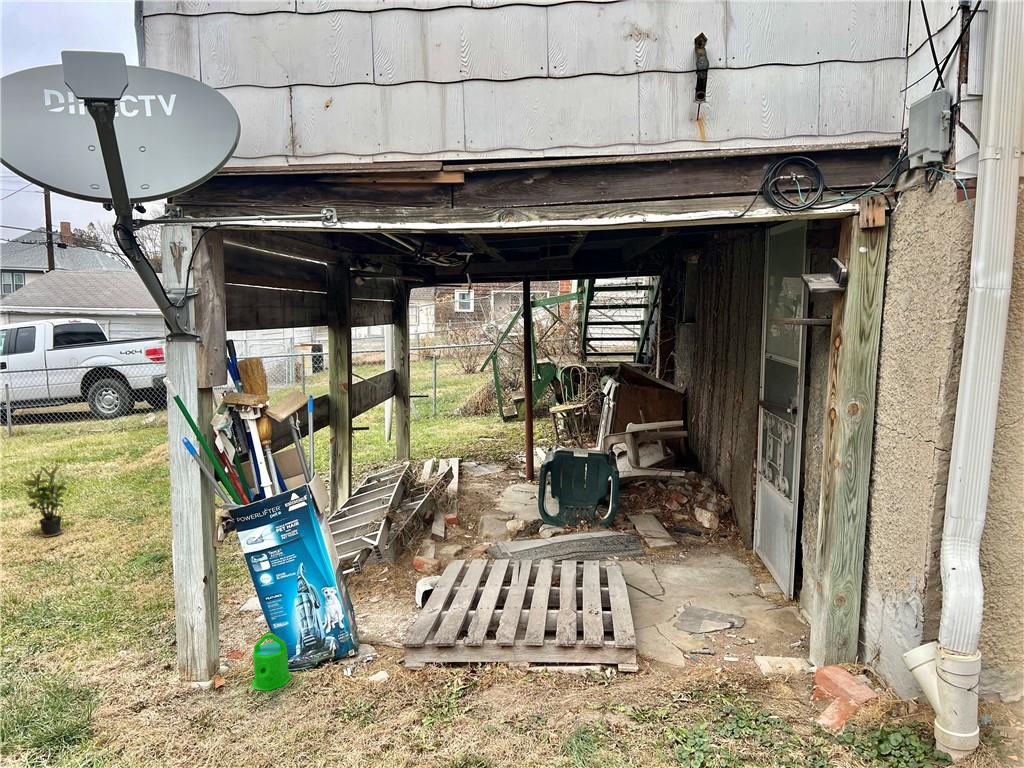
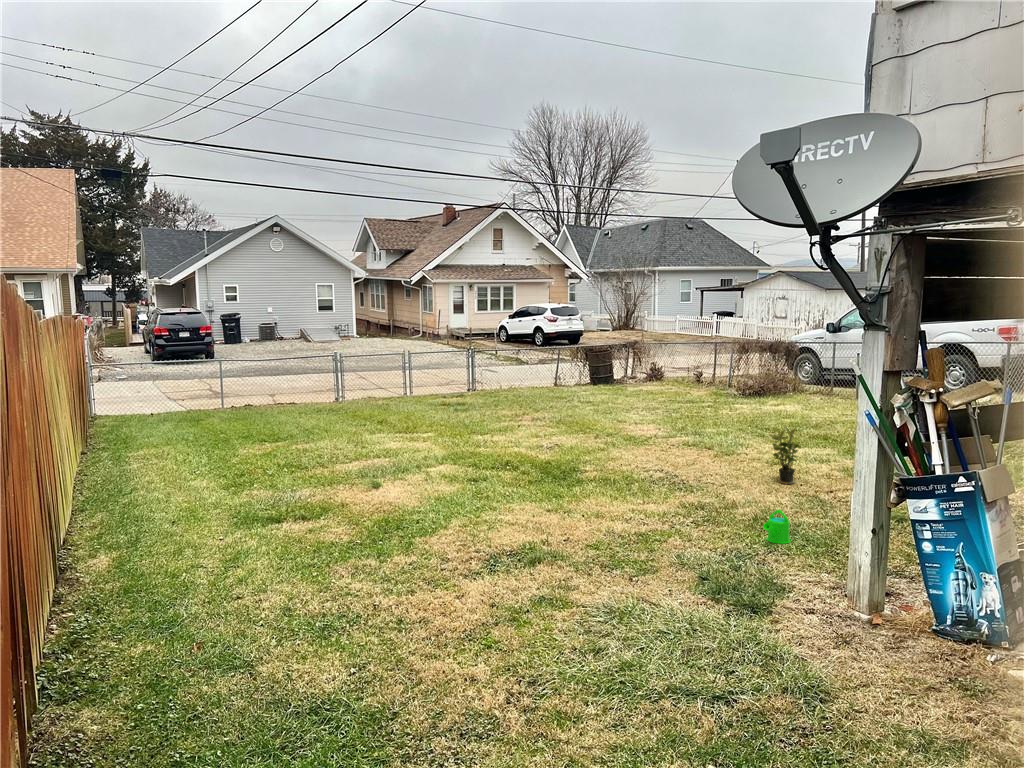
watering can: present [252,633,292,691] -> present [763,510,791,544]

